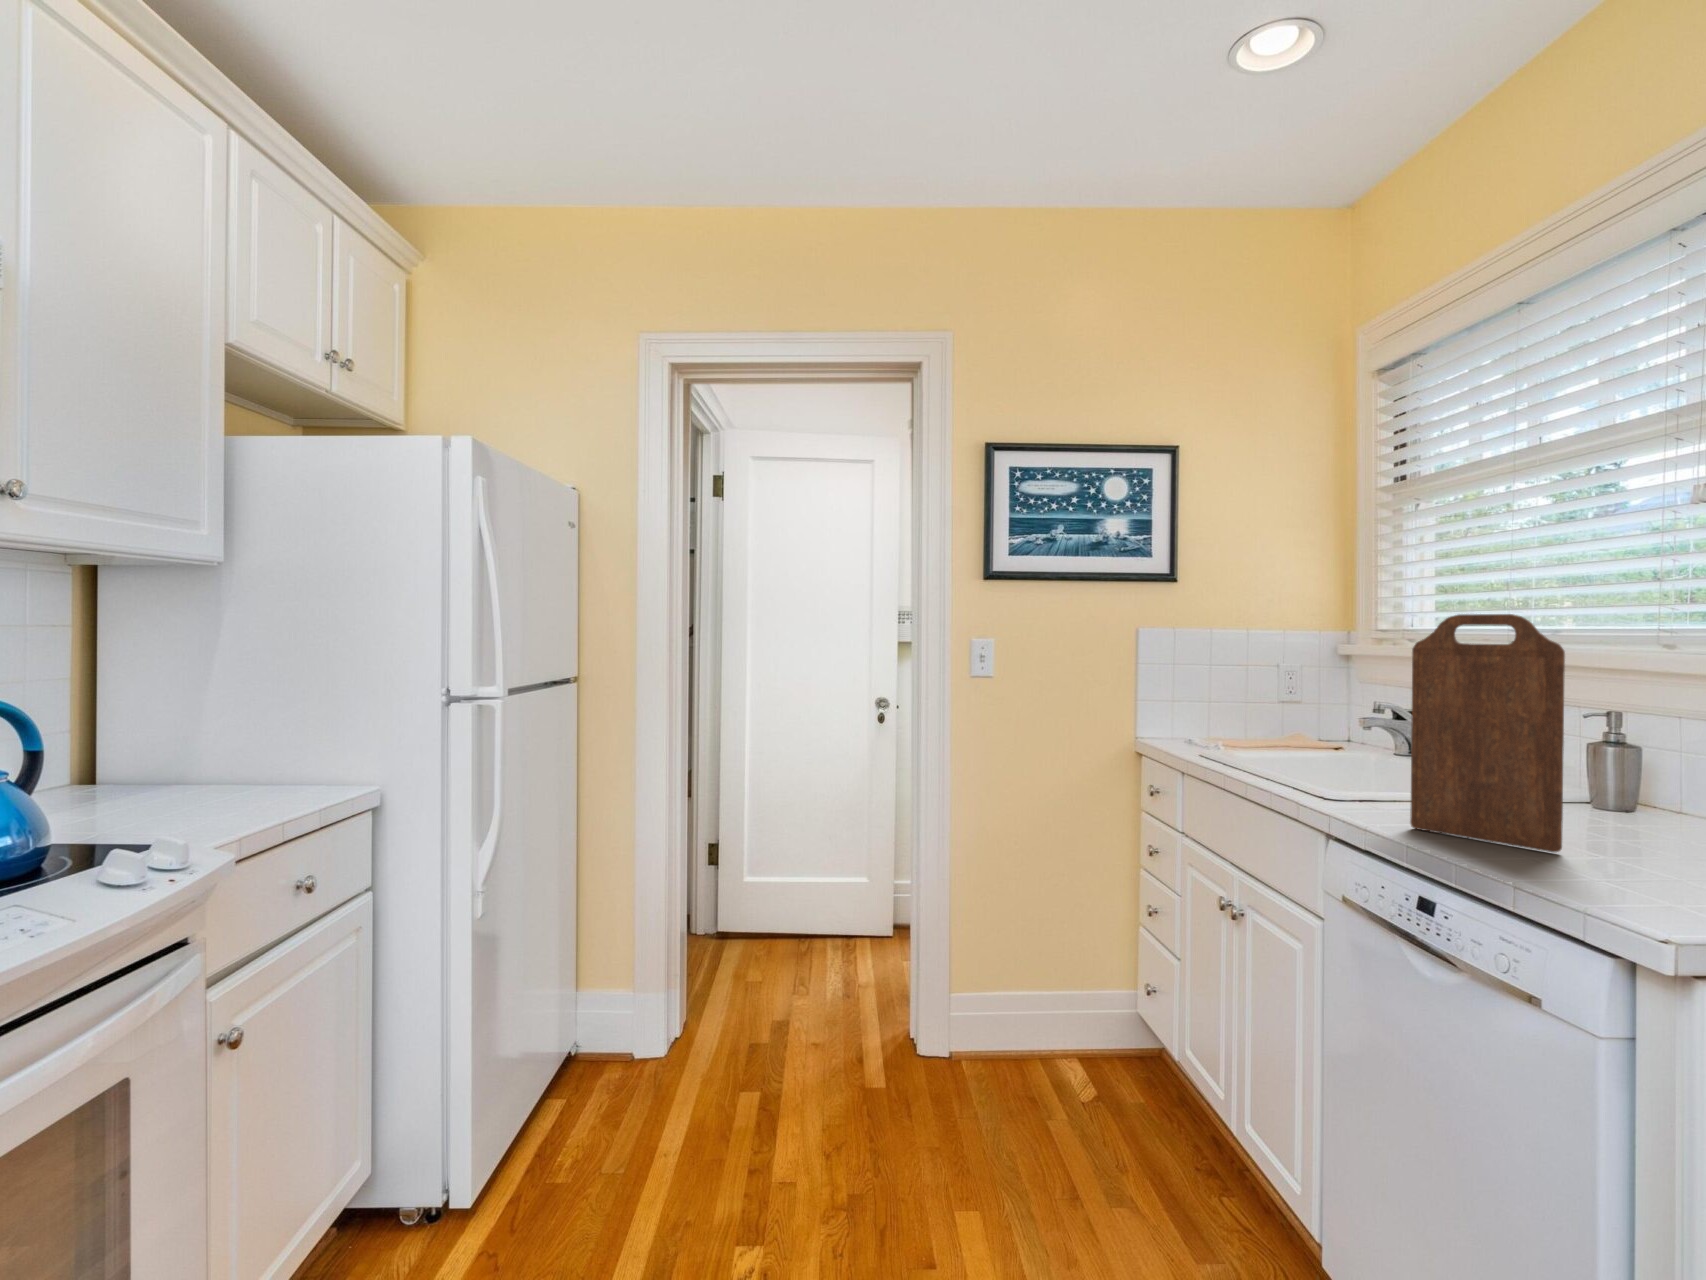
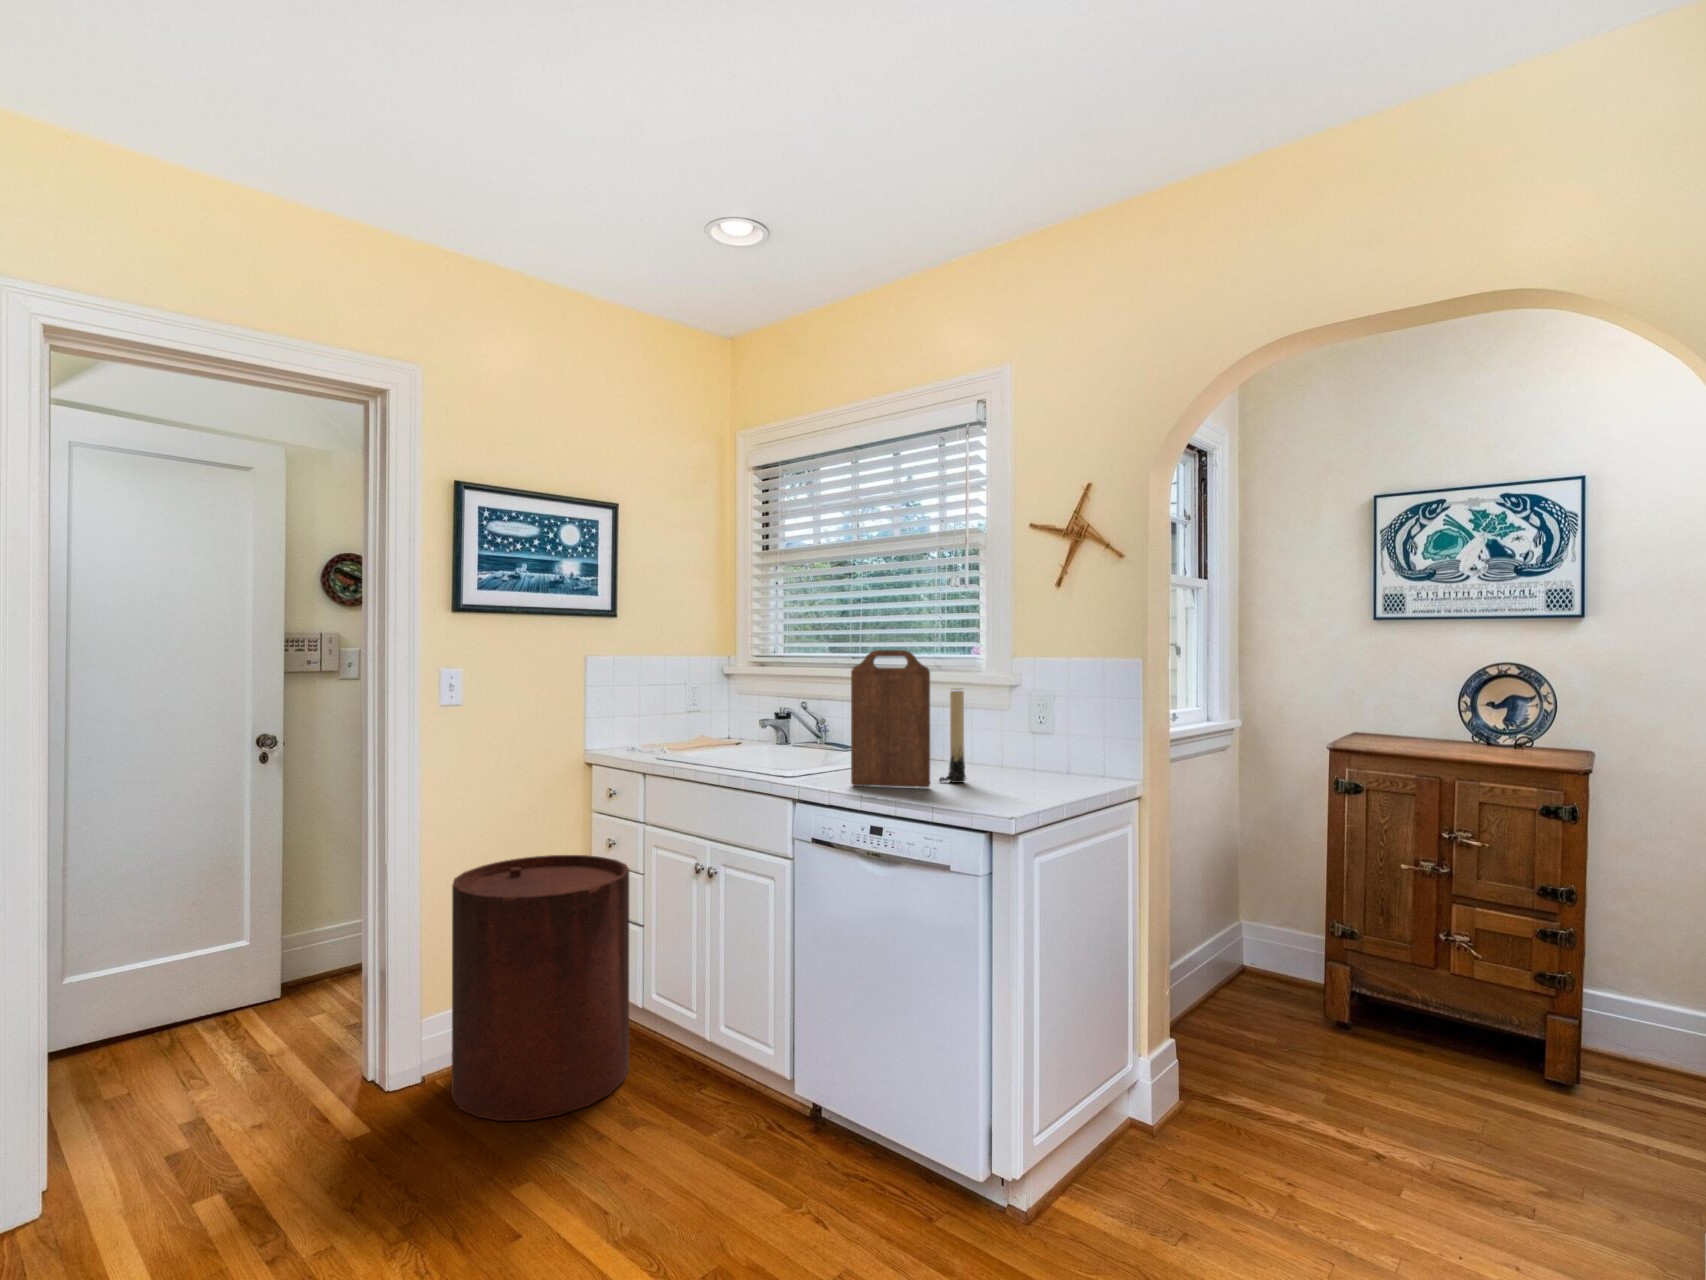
candle: none [1600,682,1662,855] -> present [939,688,966,783]
trash can: none [961,849,1155,1151] -> present [452,855,629,1121]

